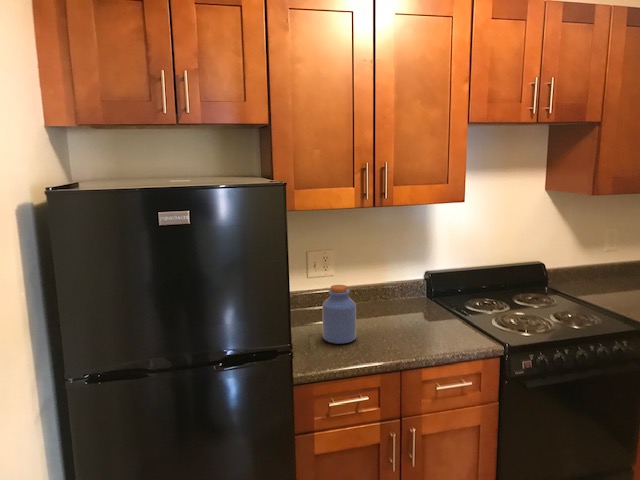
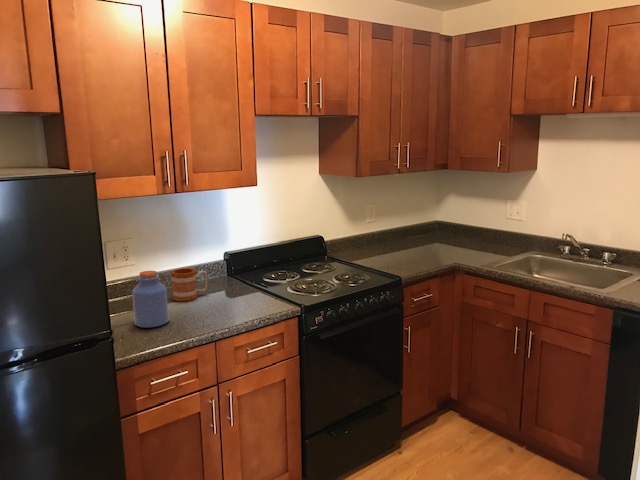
mug: none [366,284,403,319] -> present [171,268,207,301]

